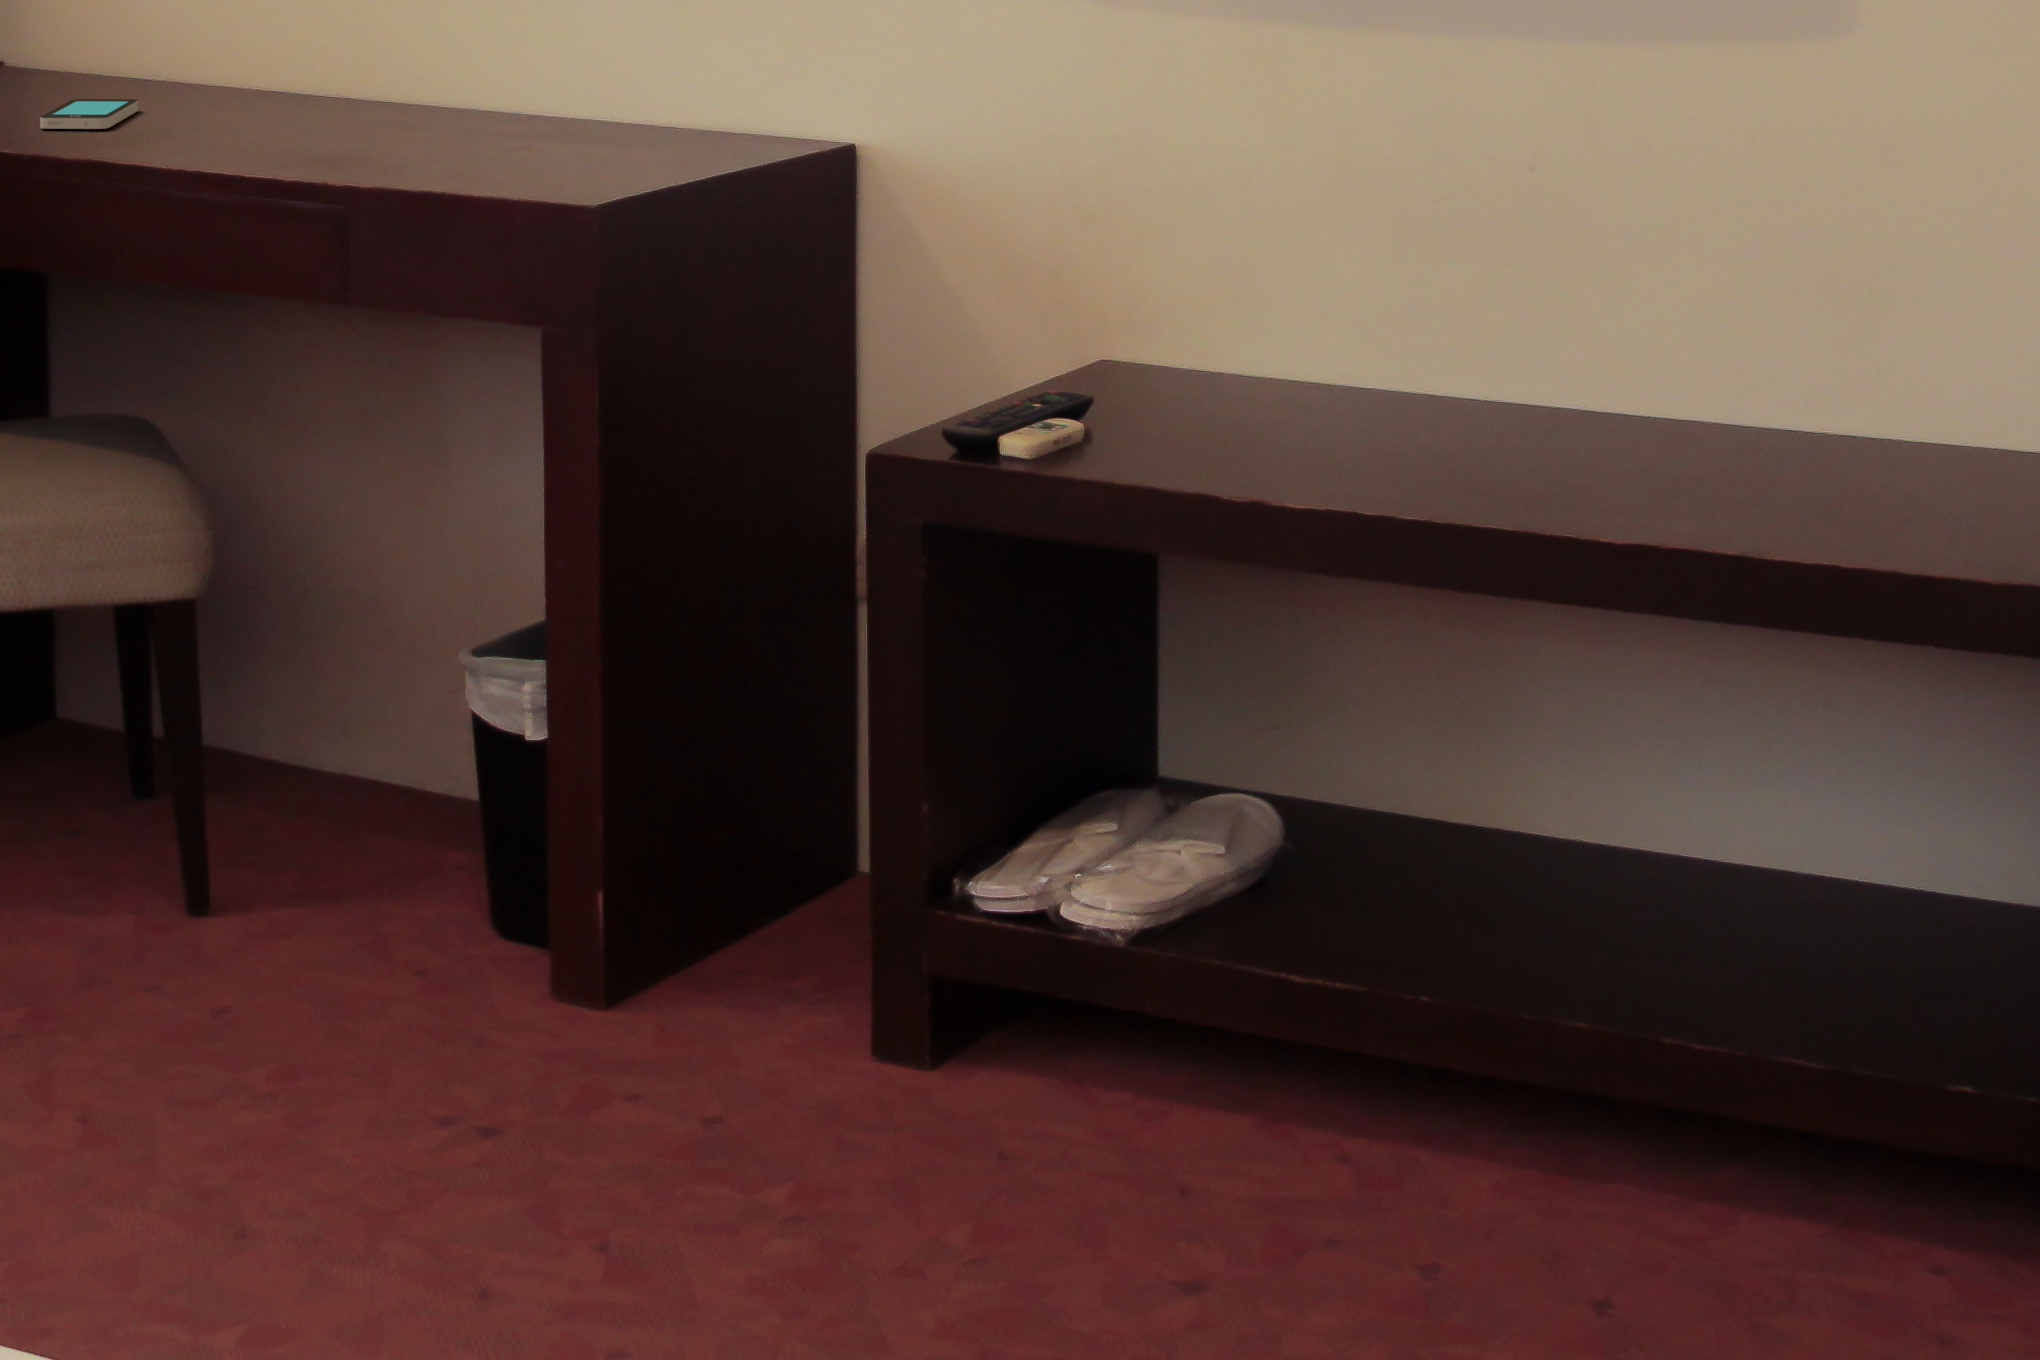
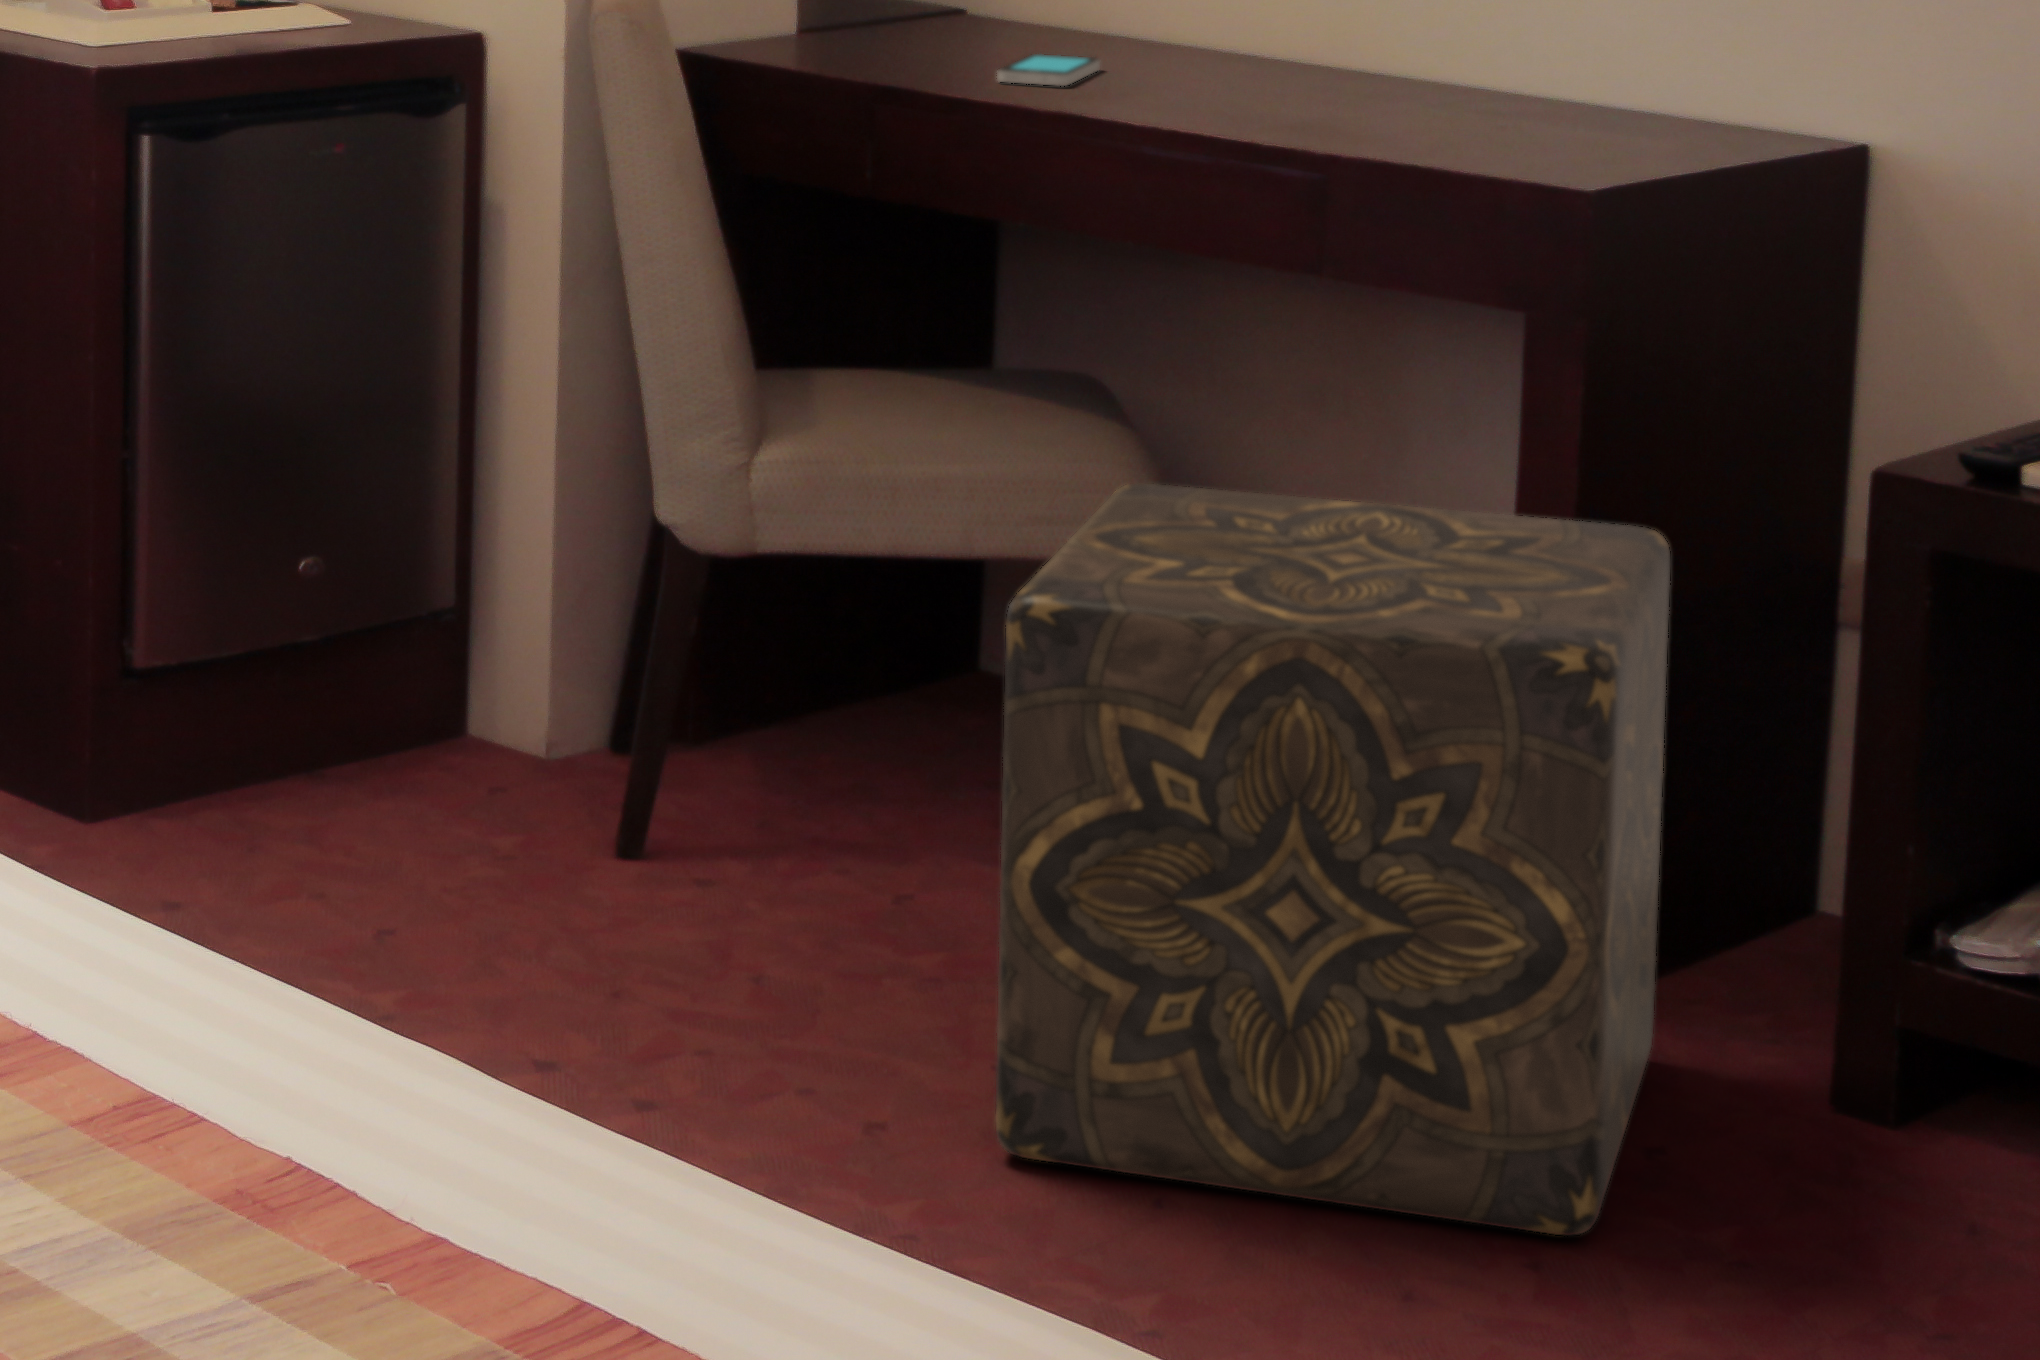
ottoman: none [73,524,704,1262] -> present [996,483,1670,1236]

